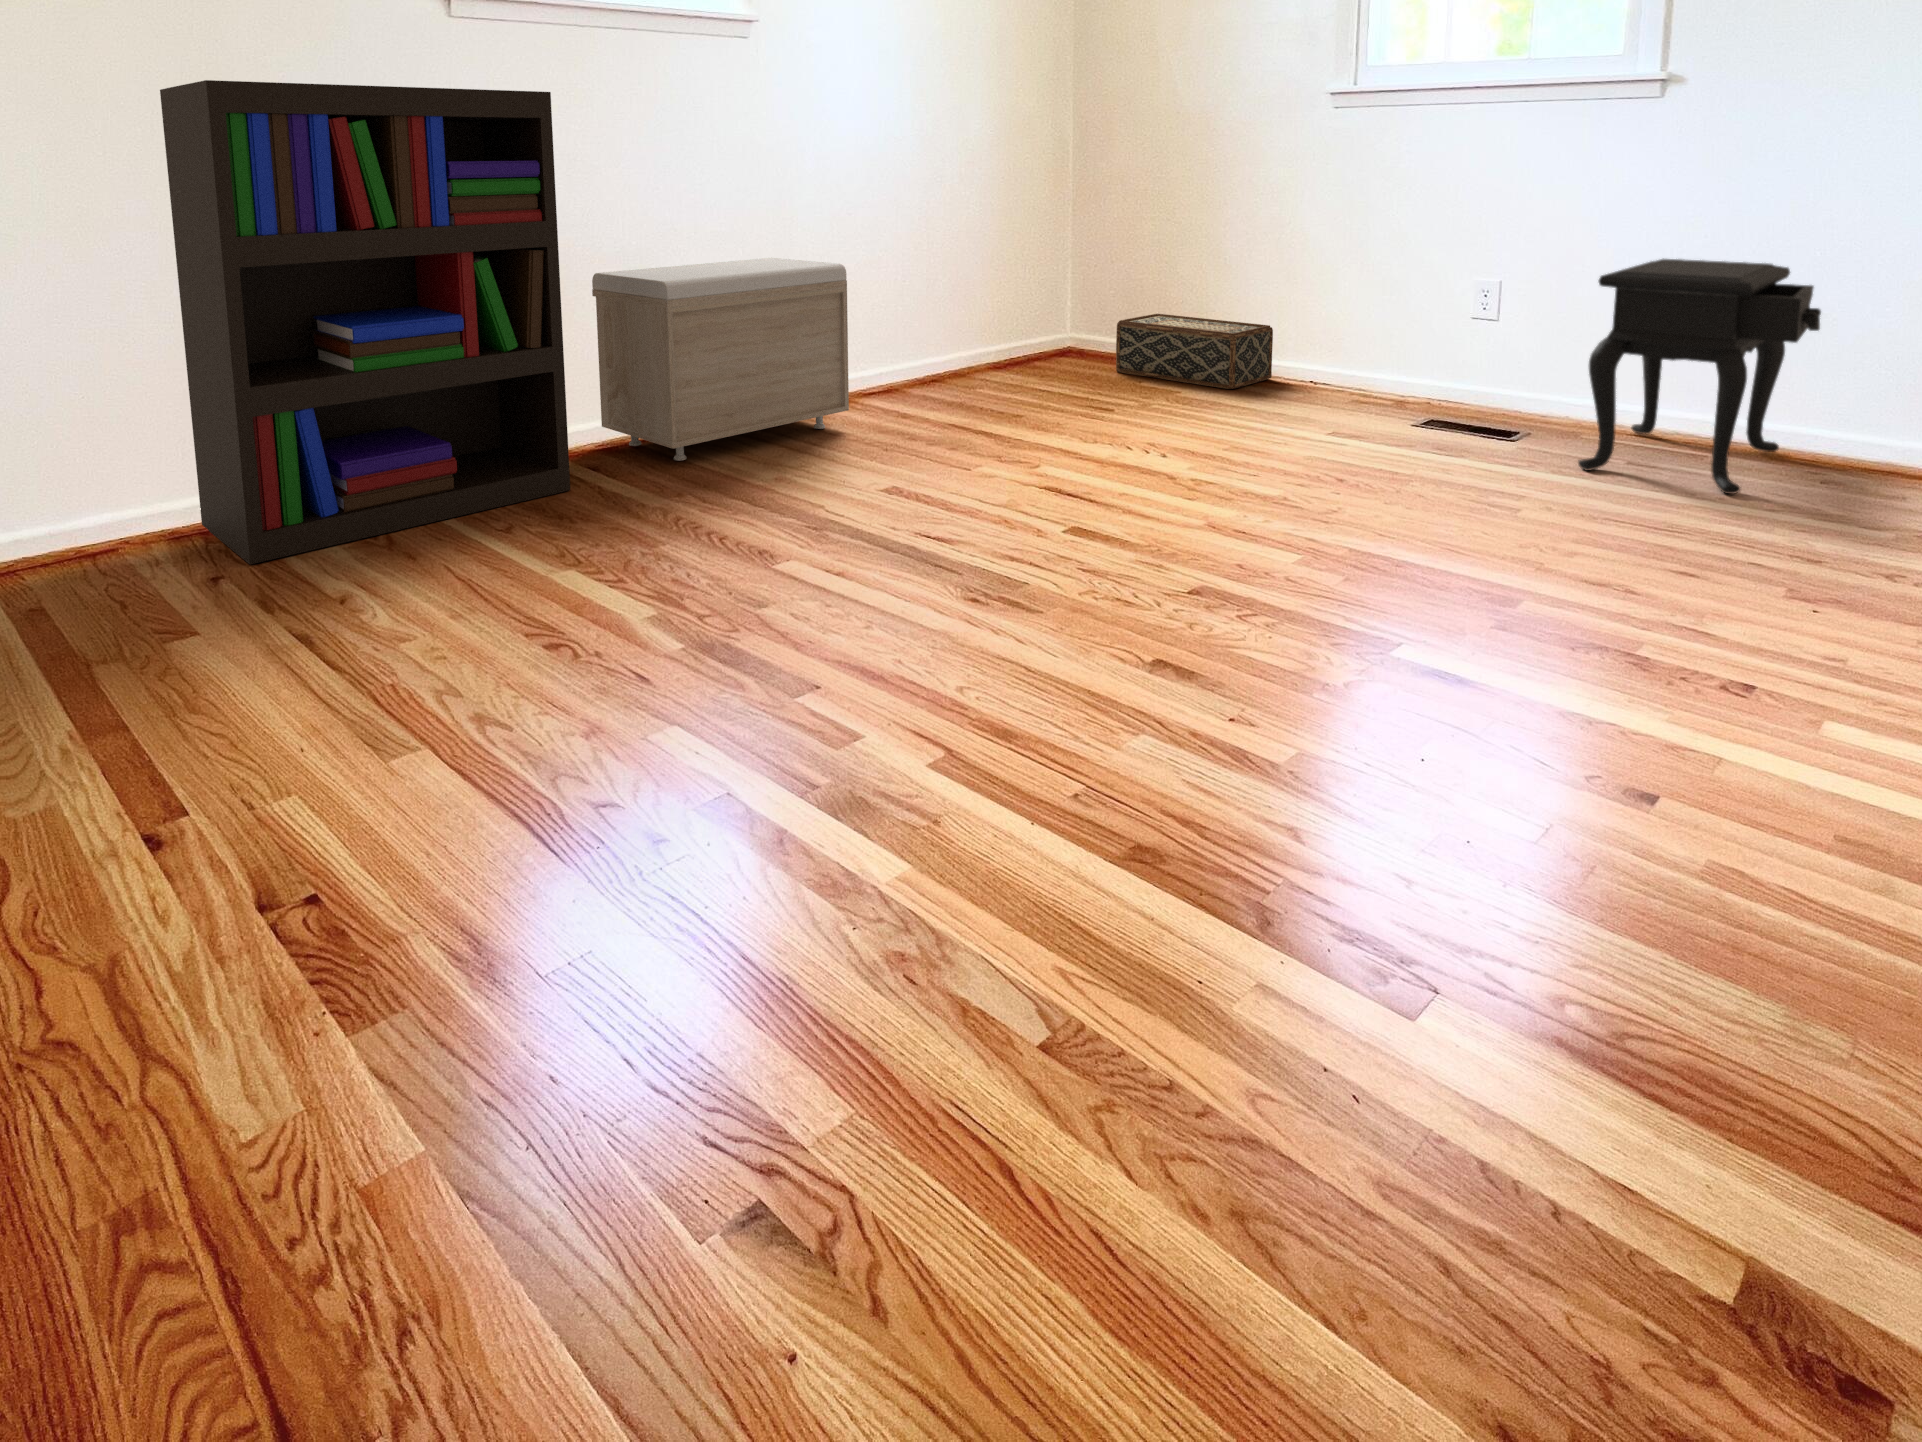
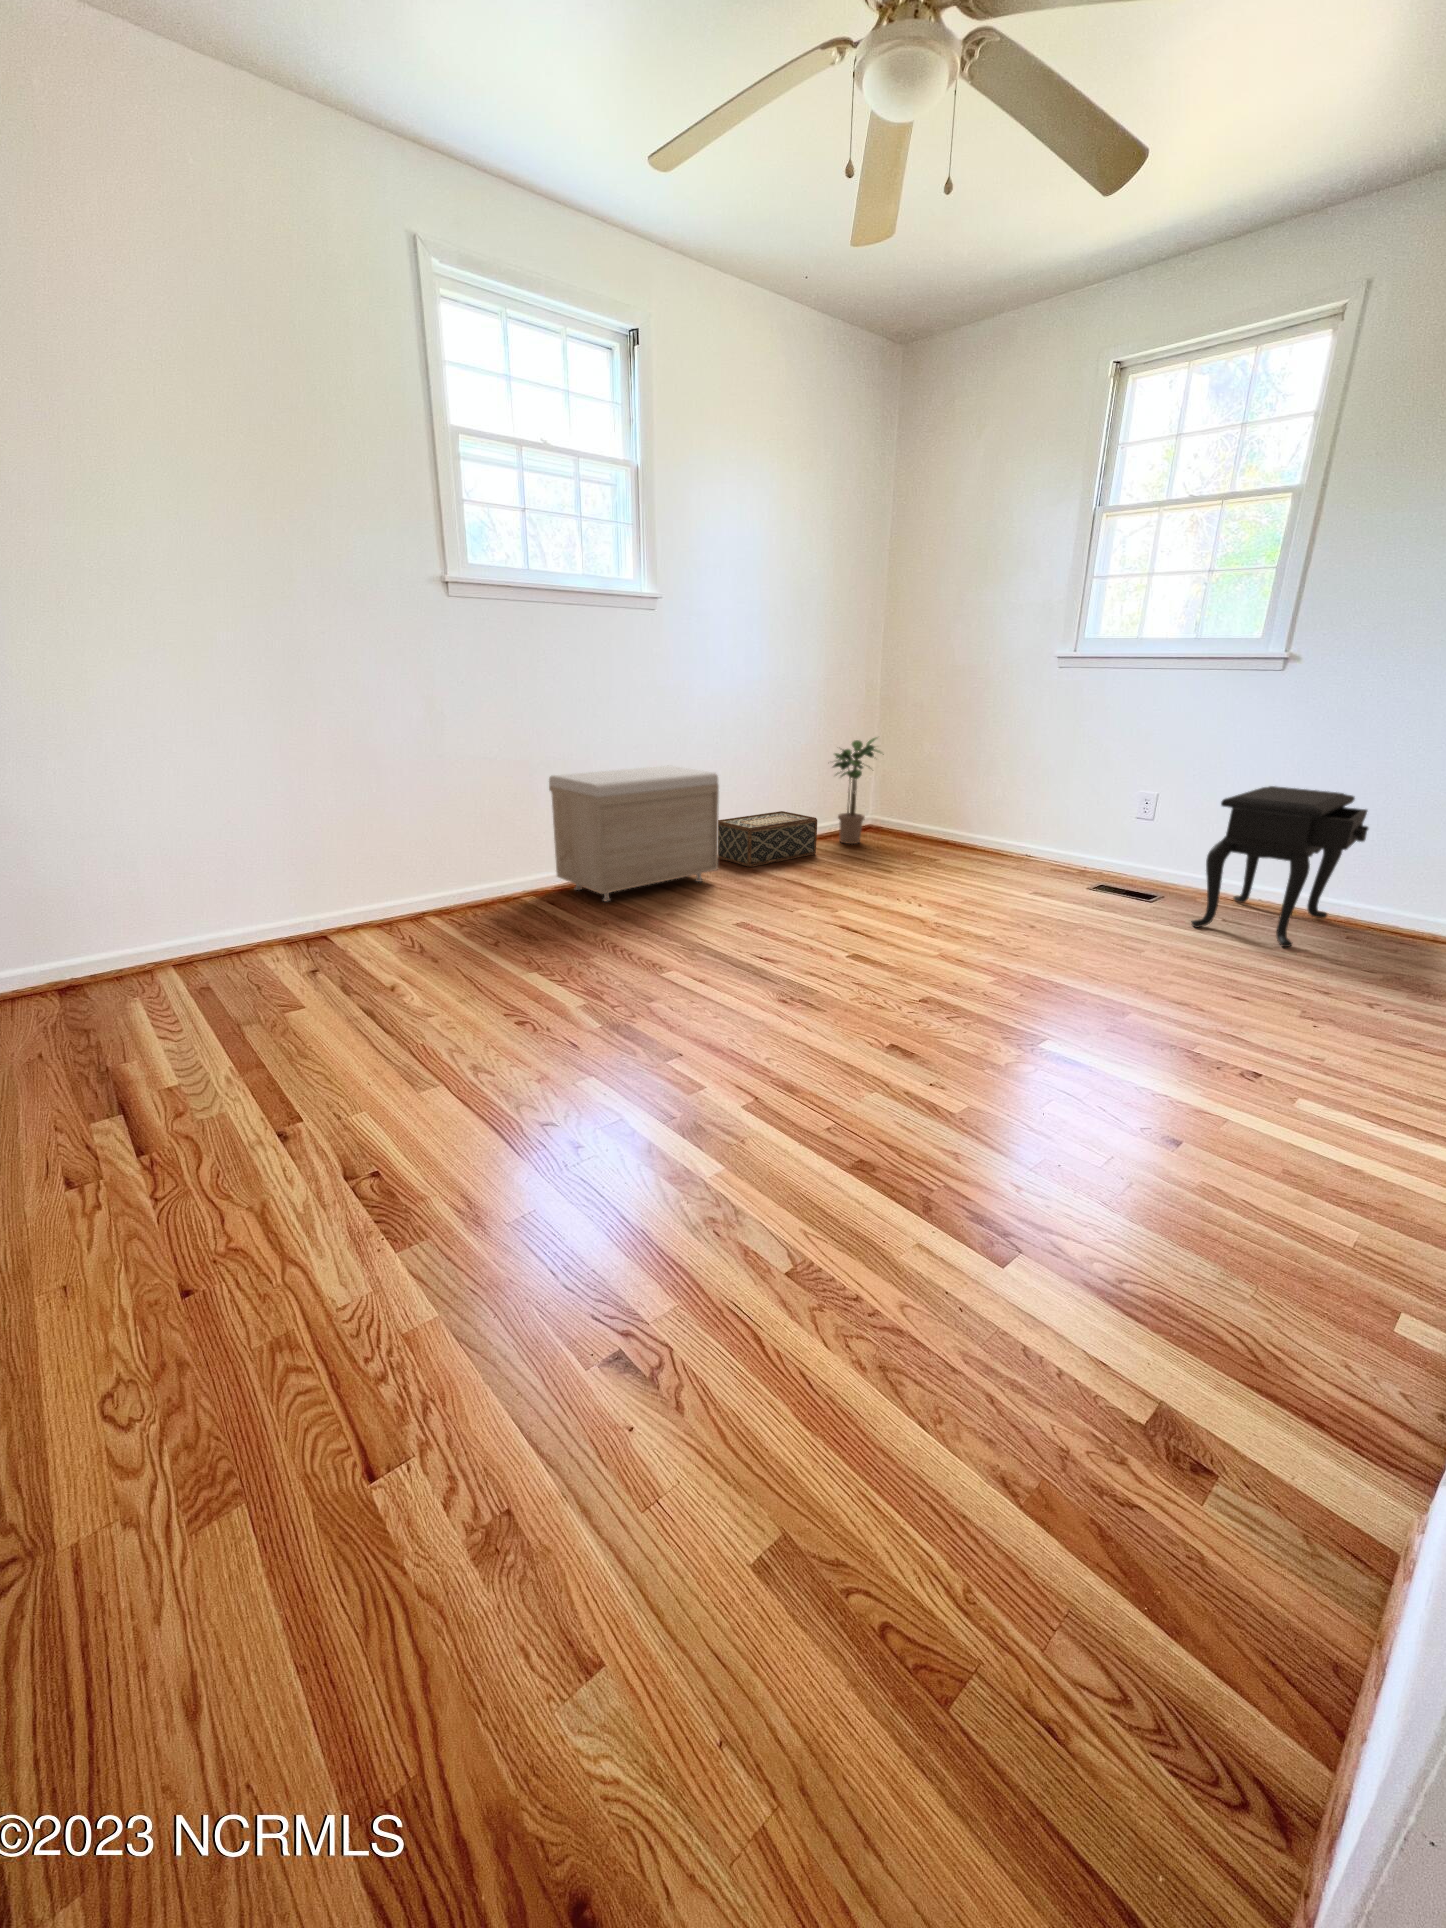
bookshelf: present [160,80,570,564] -> none [252,648,535,964]
potted plant: none [1001,214,1085,371] -> present [833,737,882,844]
woven basket: present [1116,314,1273,389] -> present [718,811,817,867]

